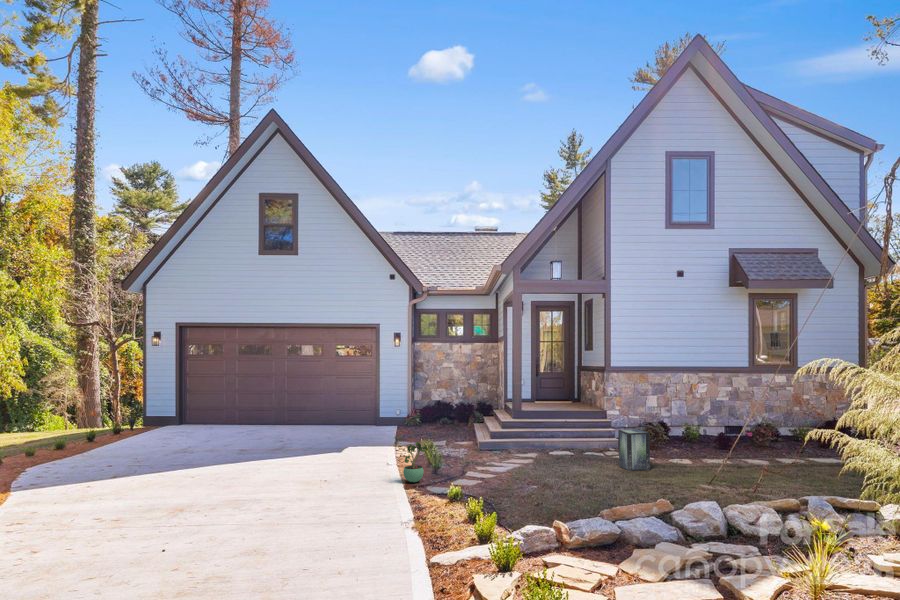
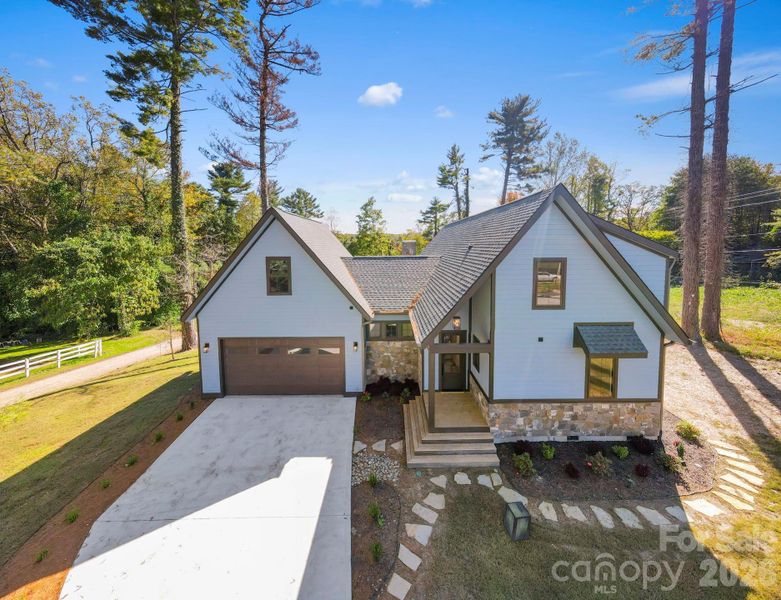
potted plant: present [403,442,427,482] -> none [340,546,359,577]

